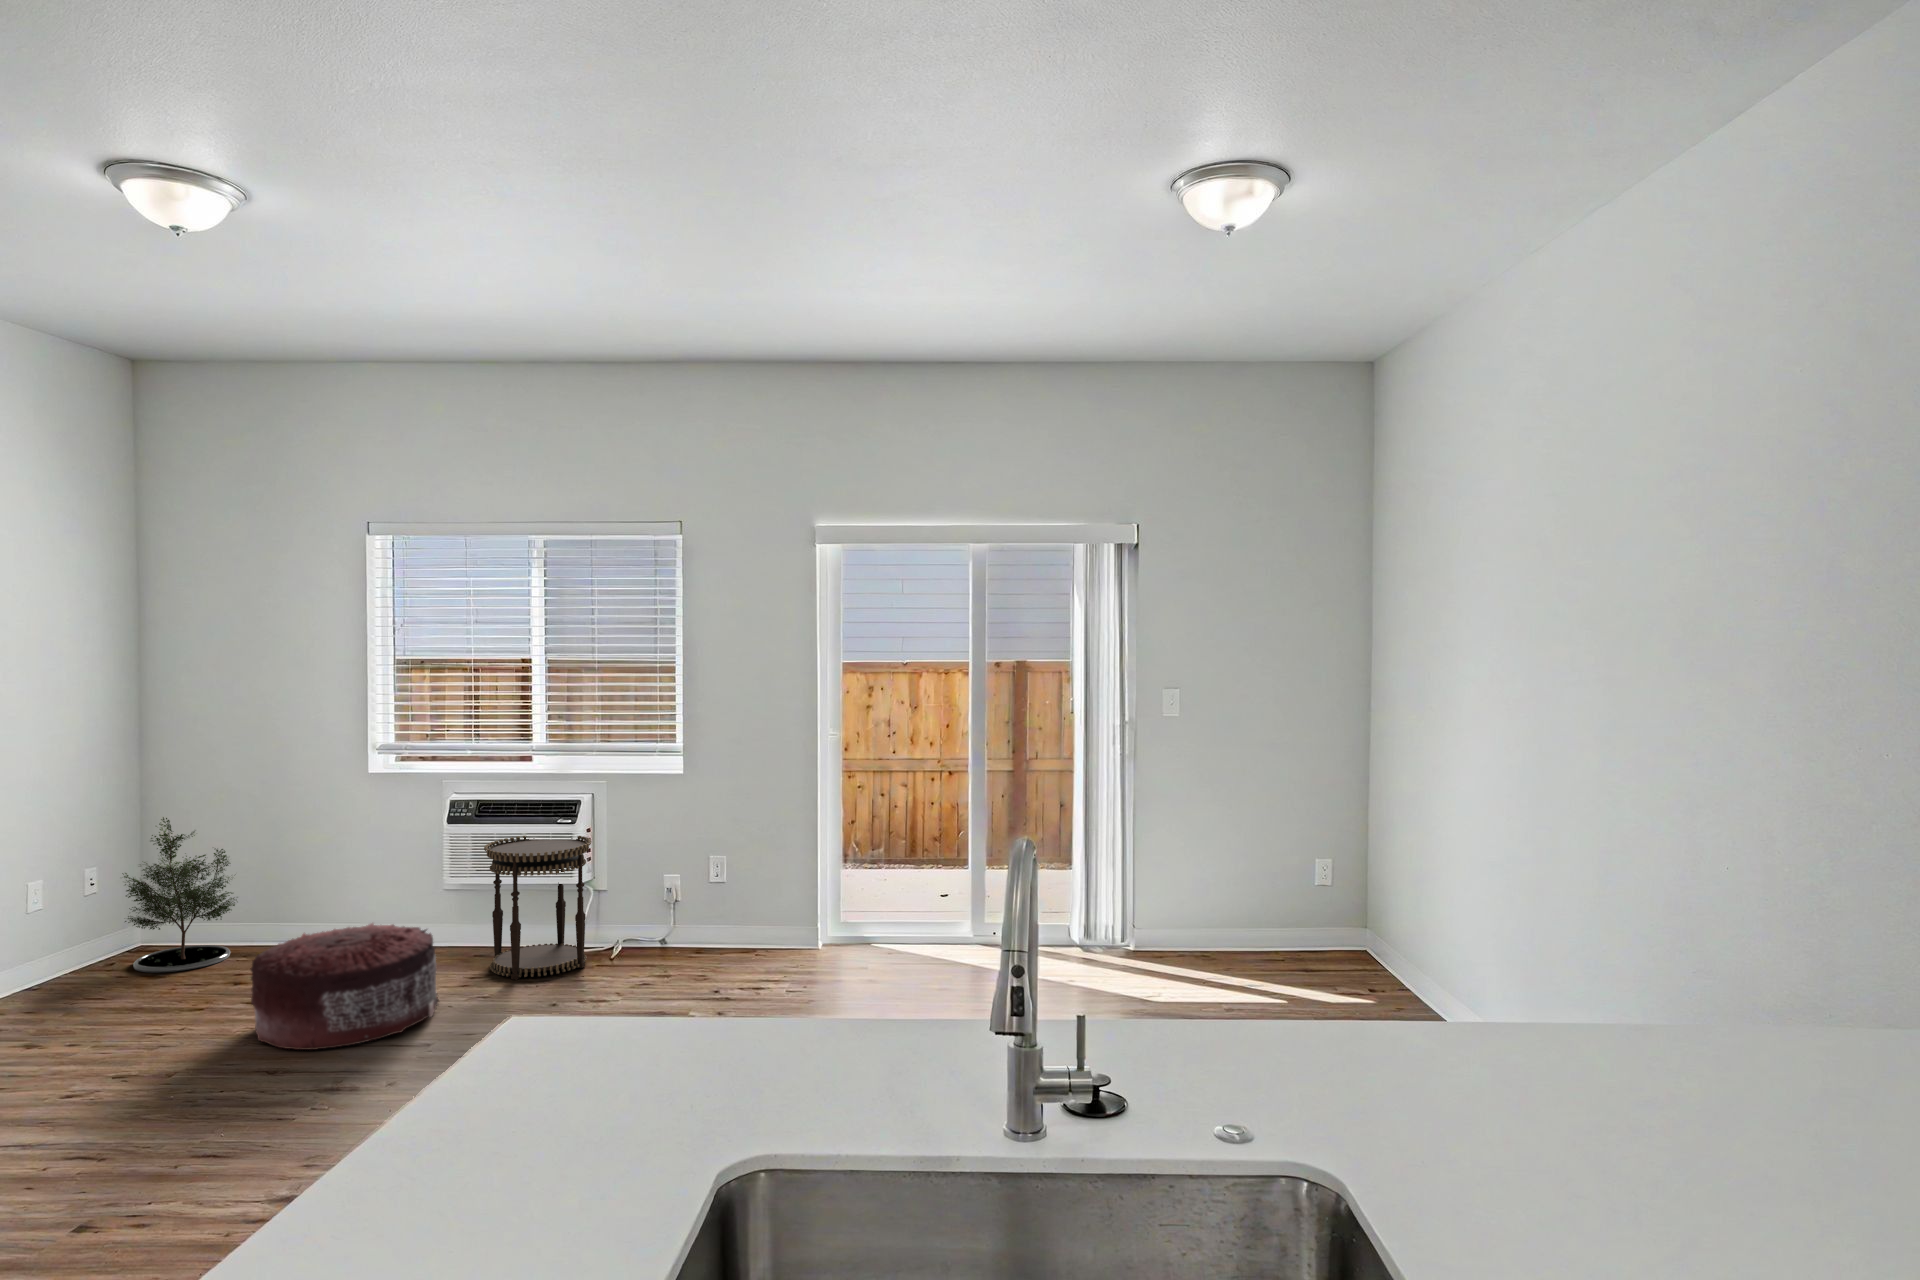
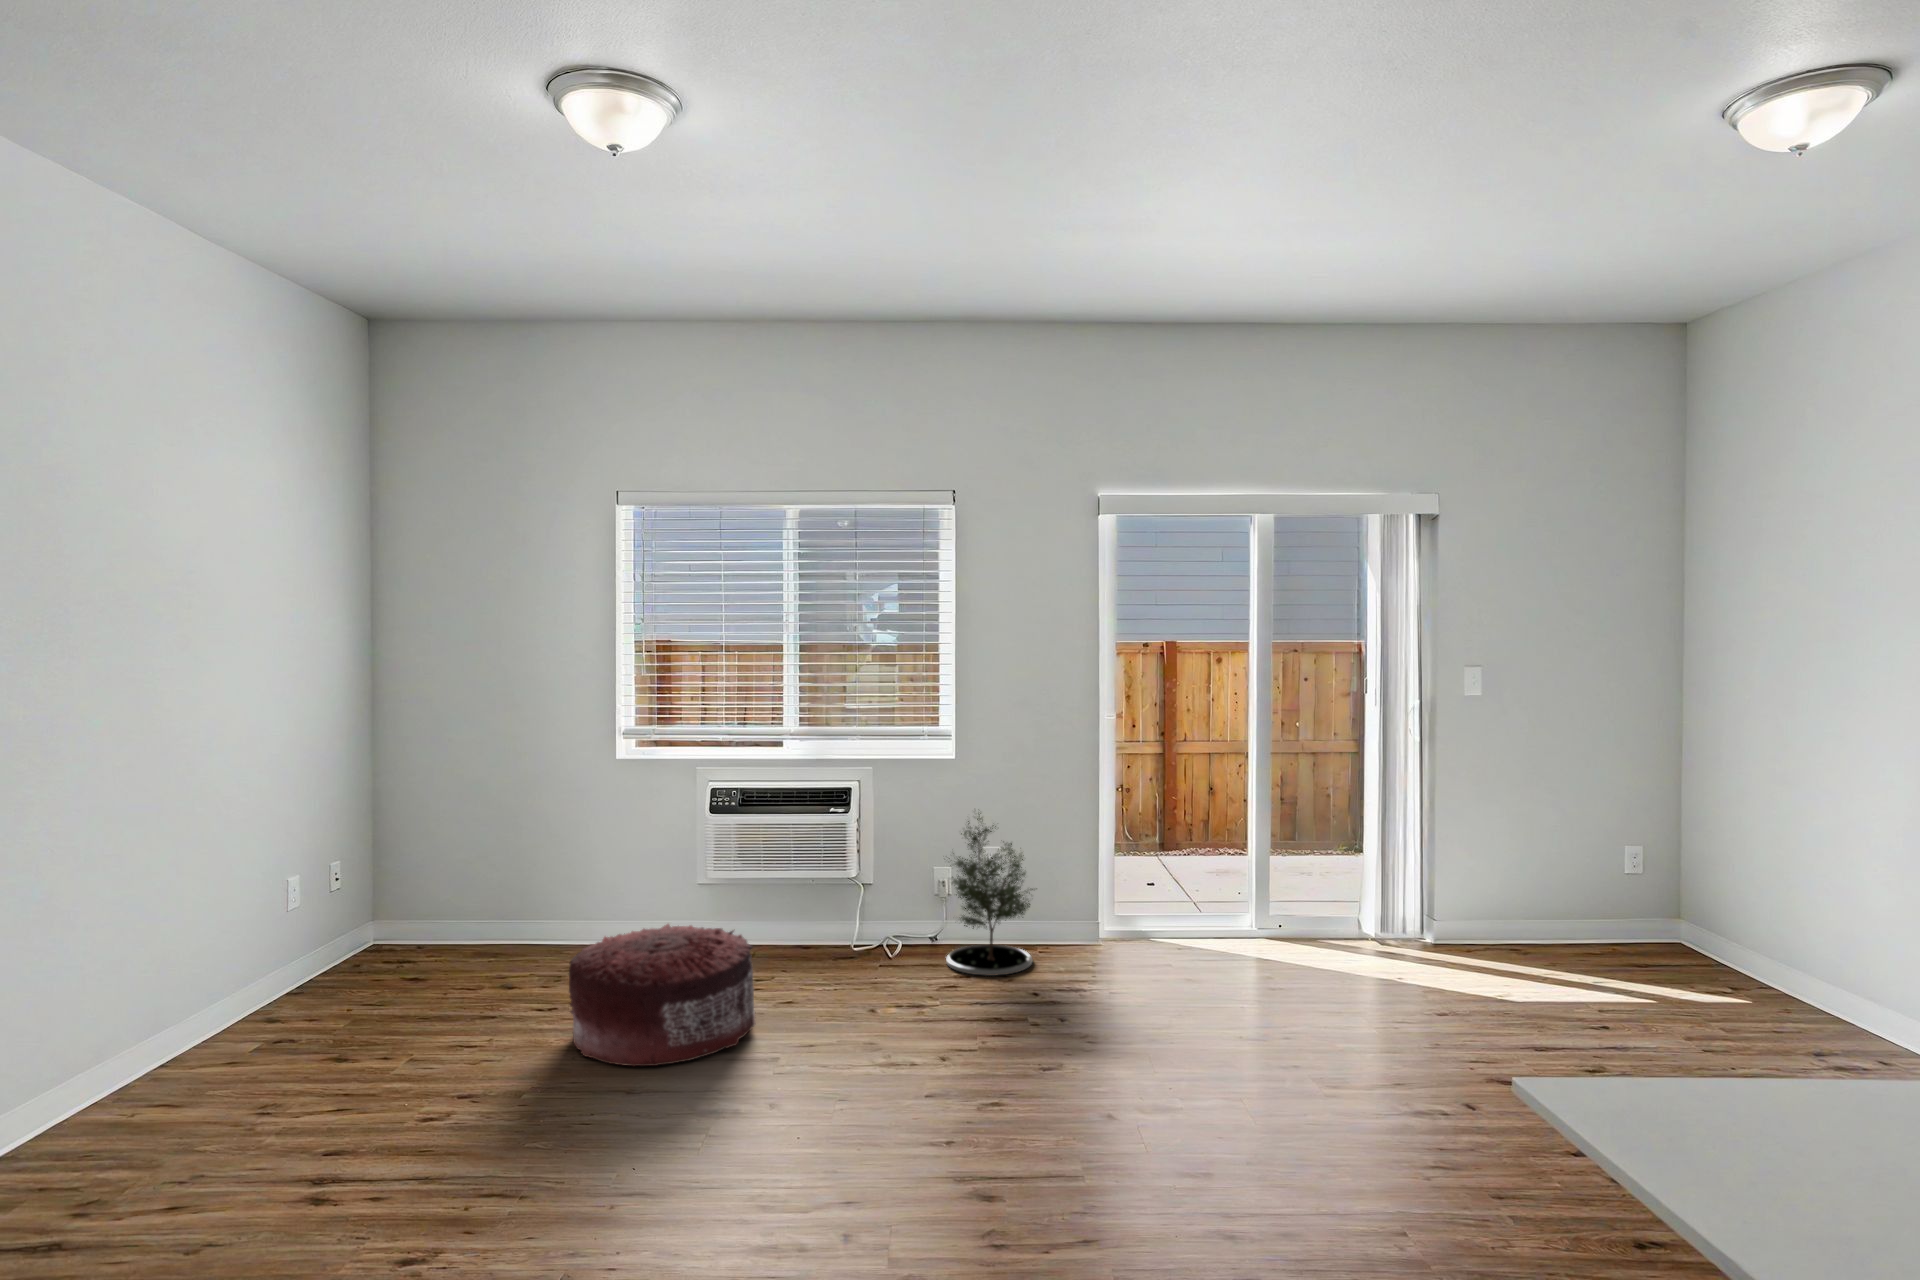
potted tree: present [122,817,237,973] -> present [946,813,1037,976]
side table: present [484,836,591,980] -> none [763,825,872,983]

